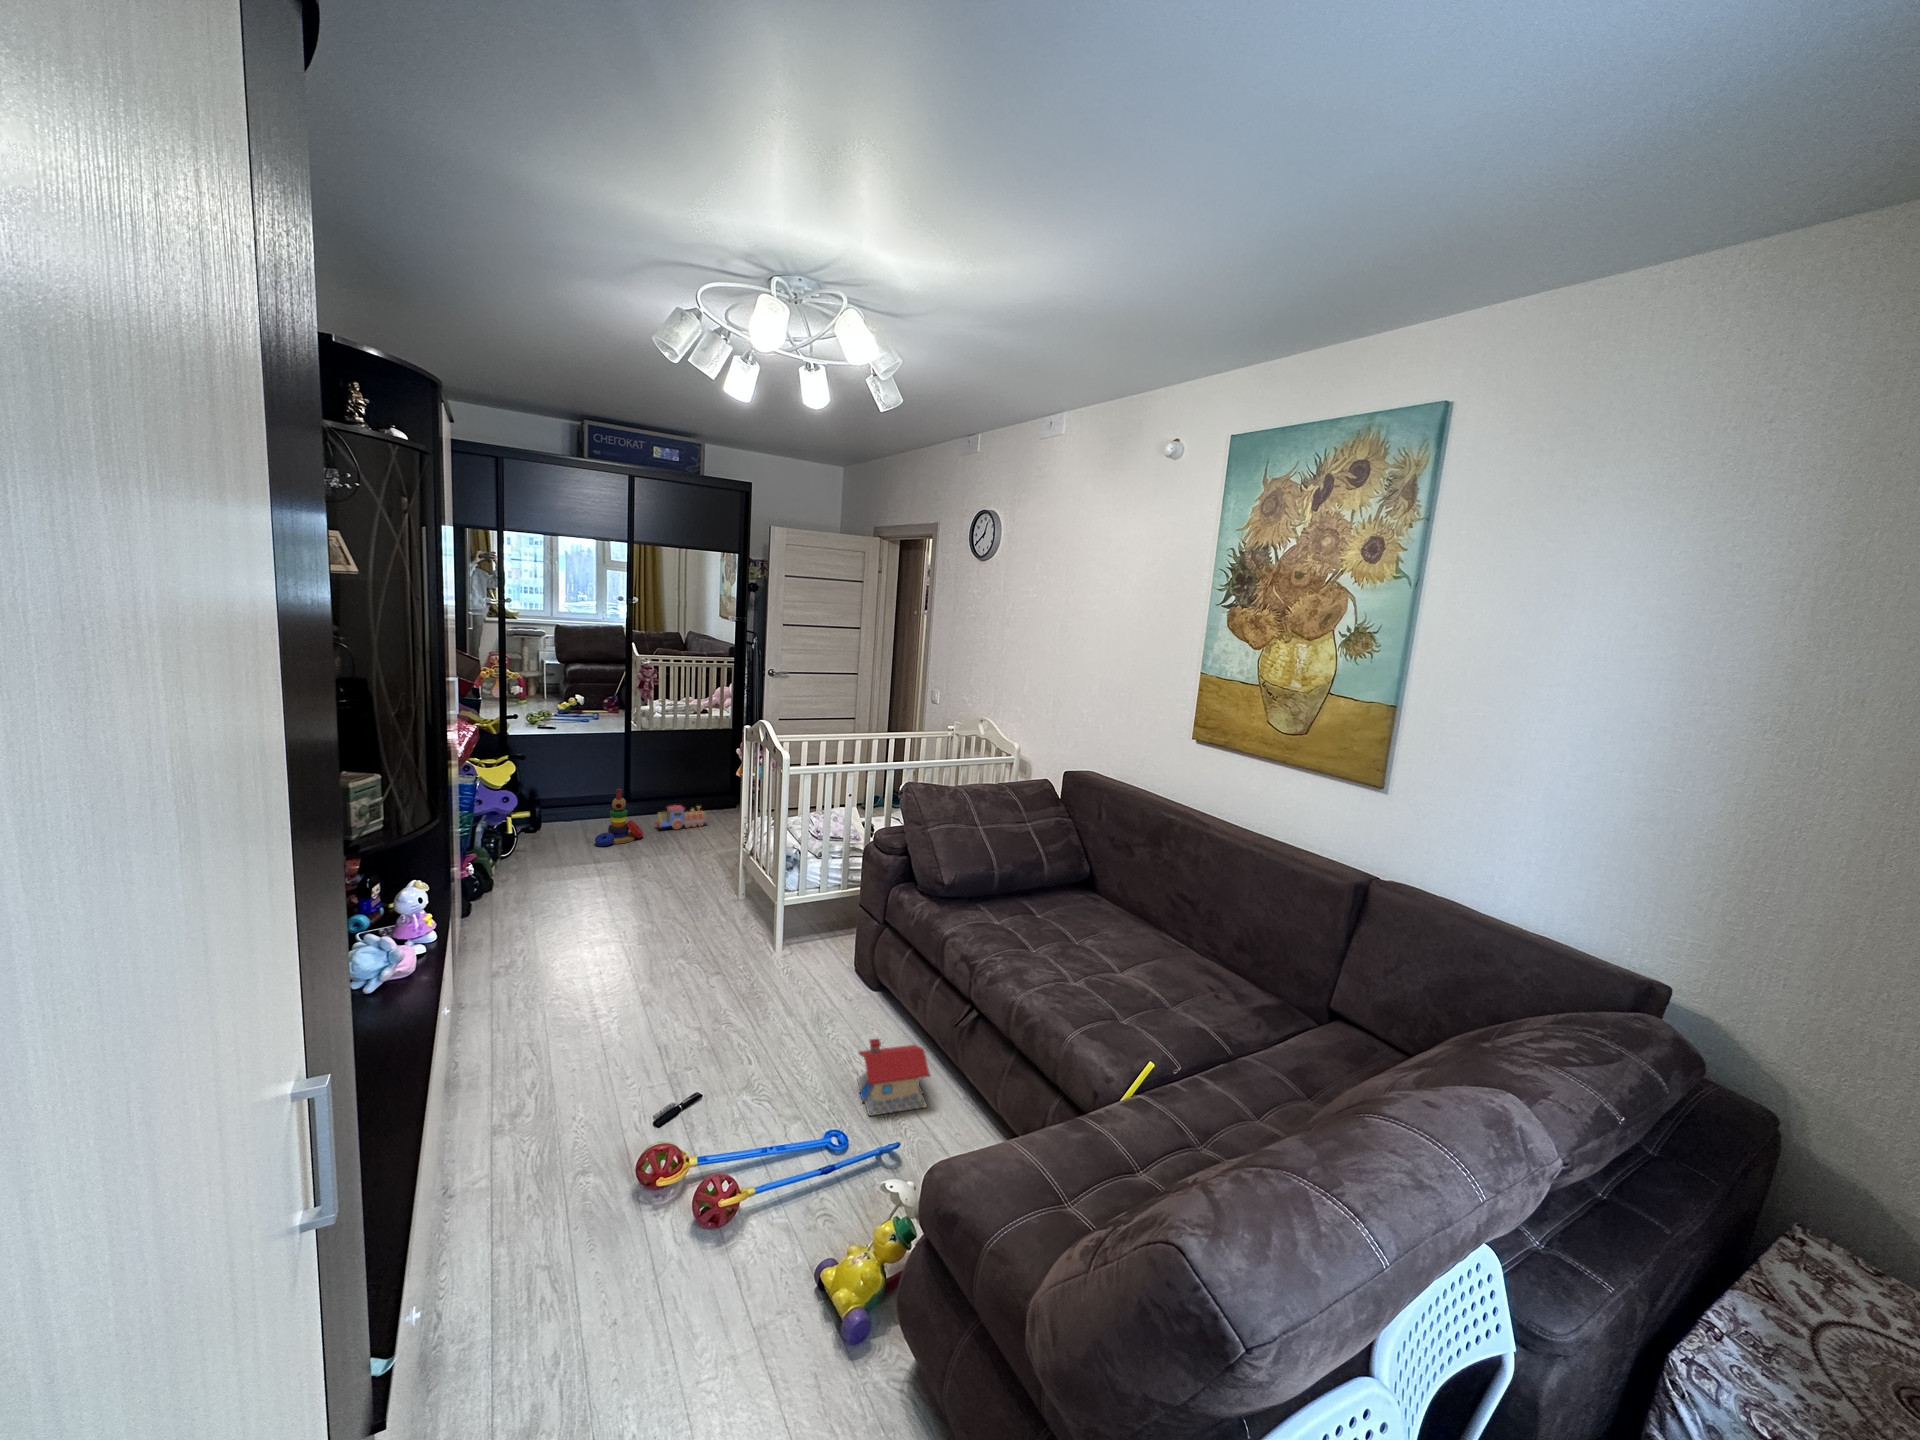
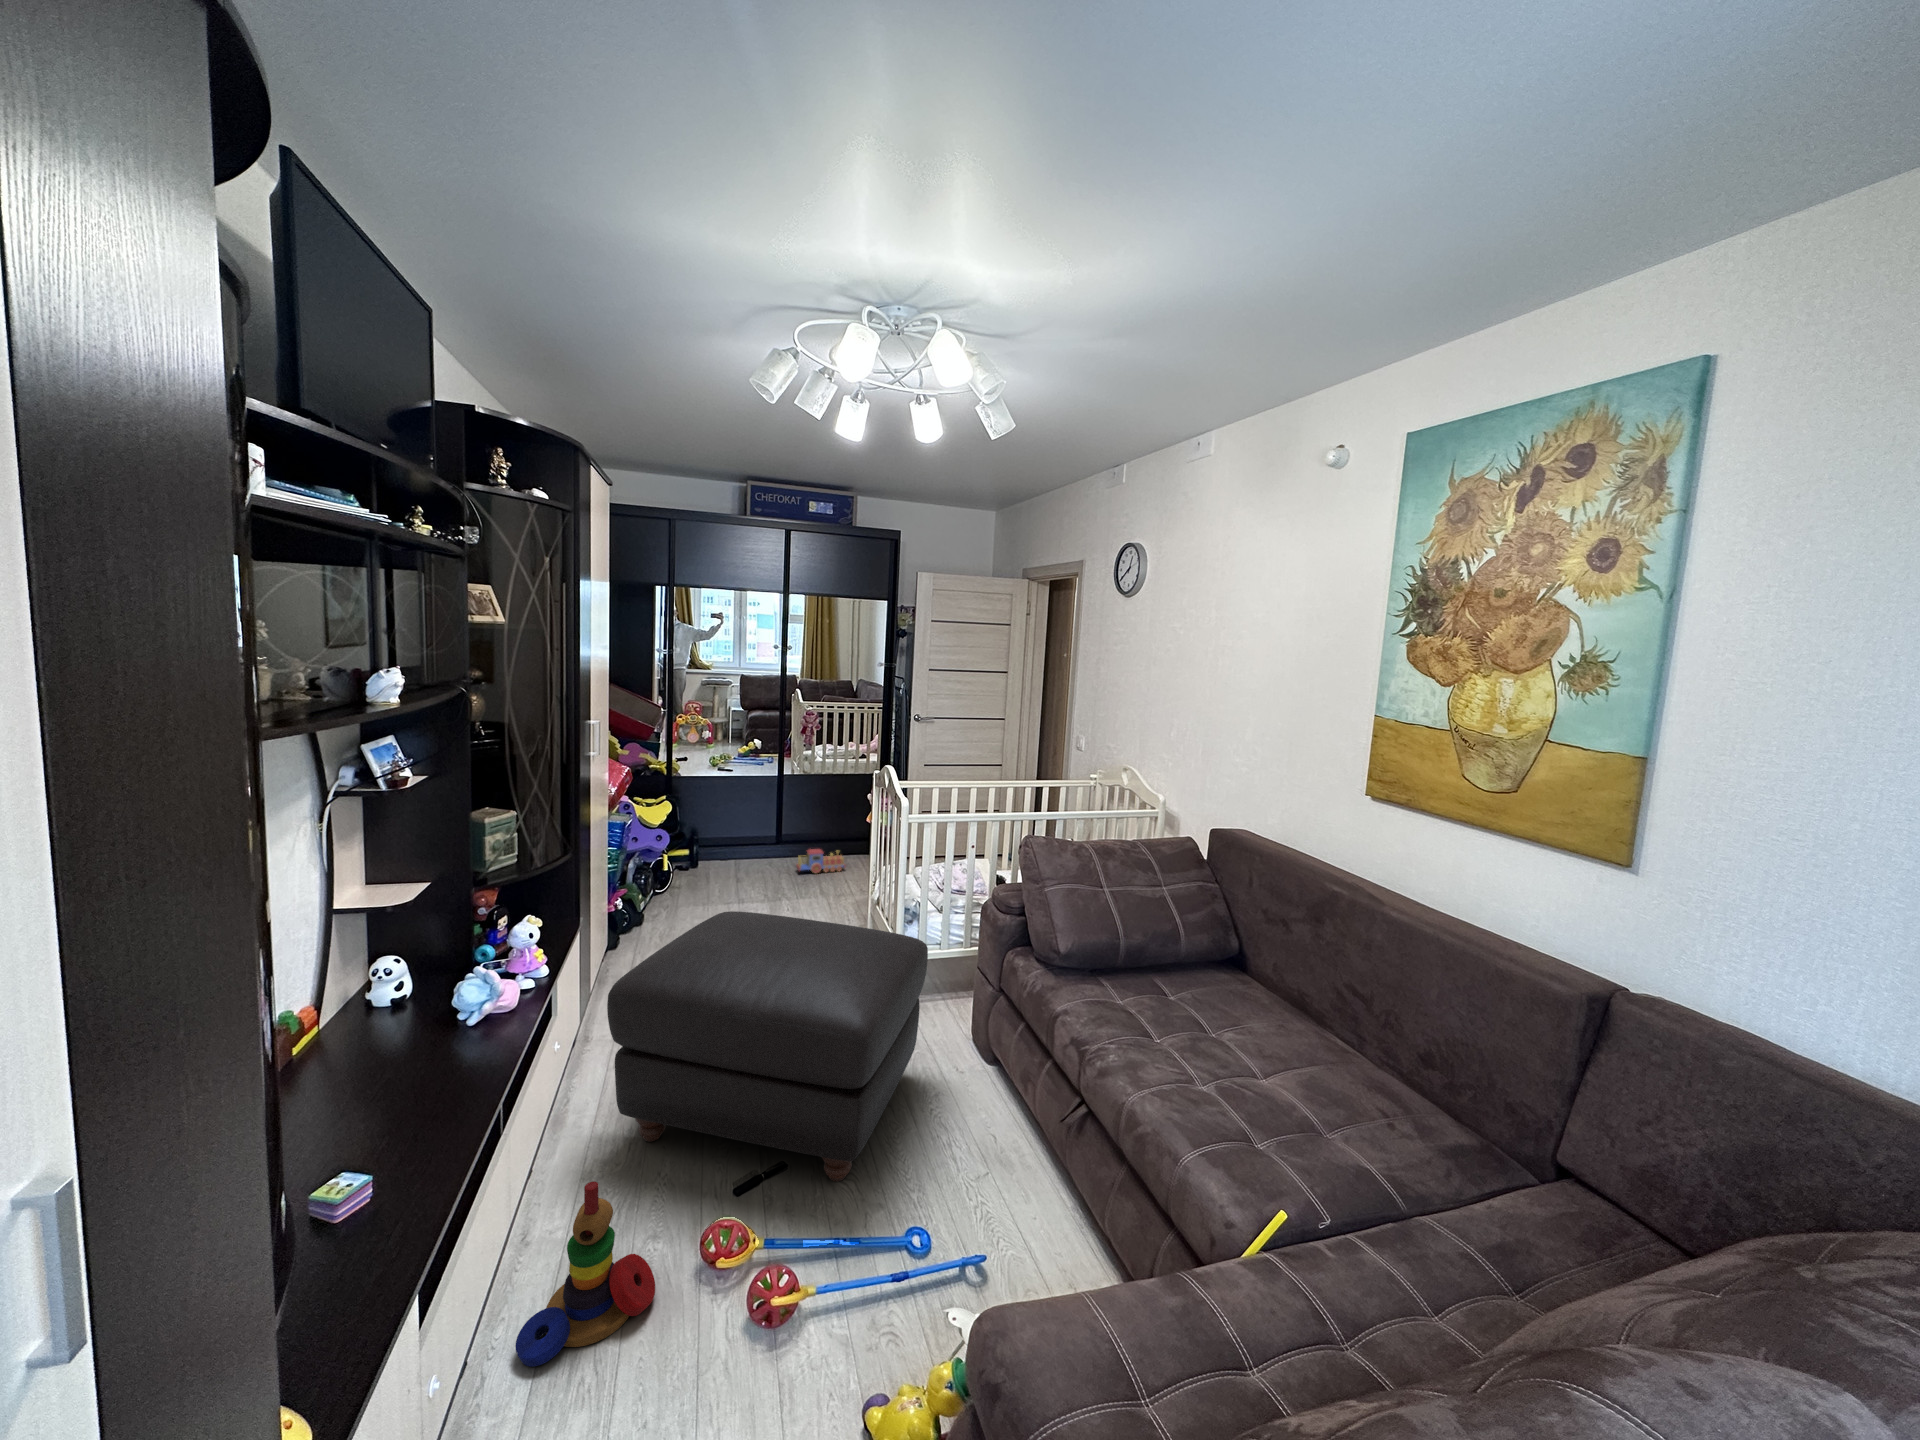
stacking toy: present [595,789,643,846] -> present [515,1182,655,1367]
ottoman: none [512,865,822,1101] -> present [607,911,928,1181]
toy house: present [858,1039,930,1115] -> none [951,1127,1029,1217]

